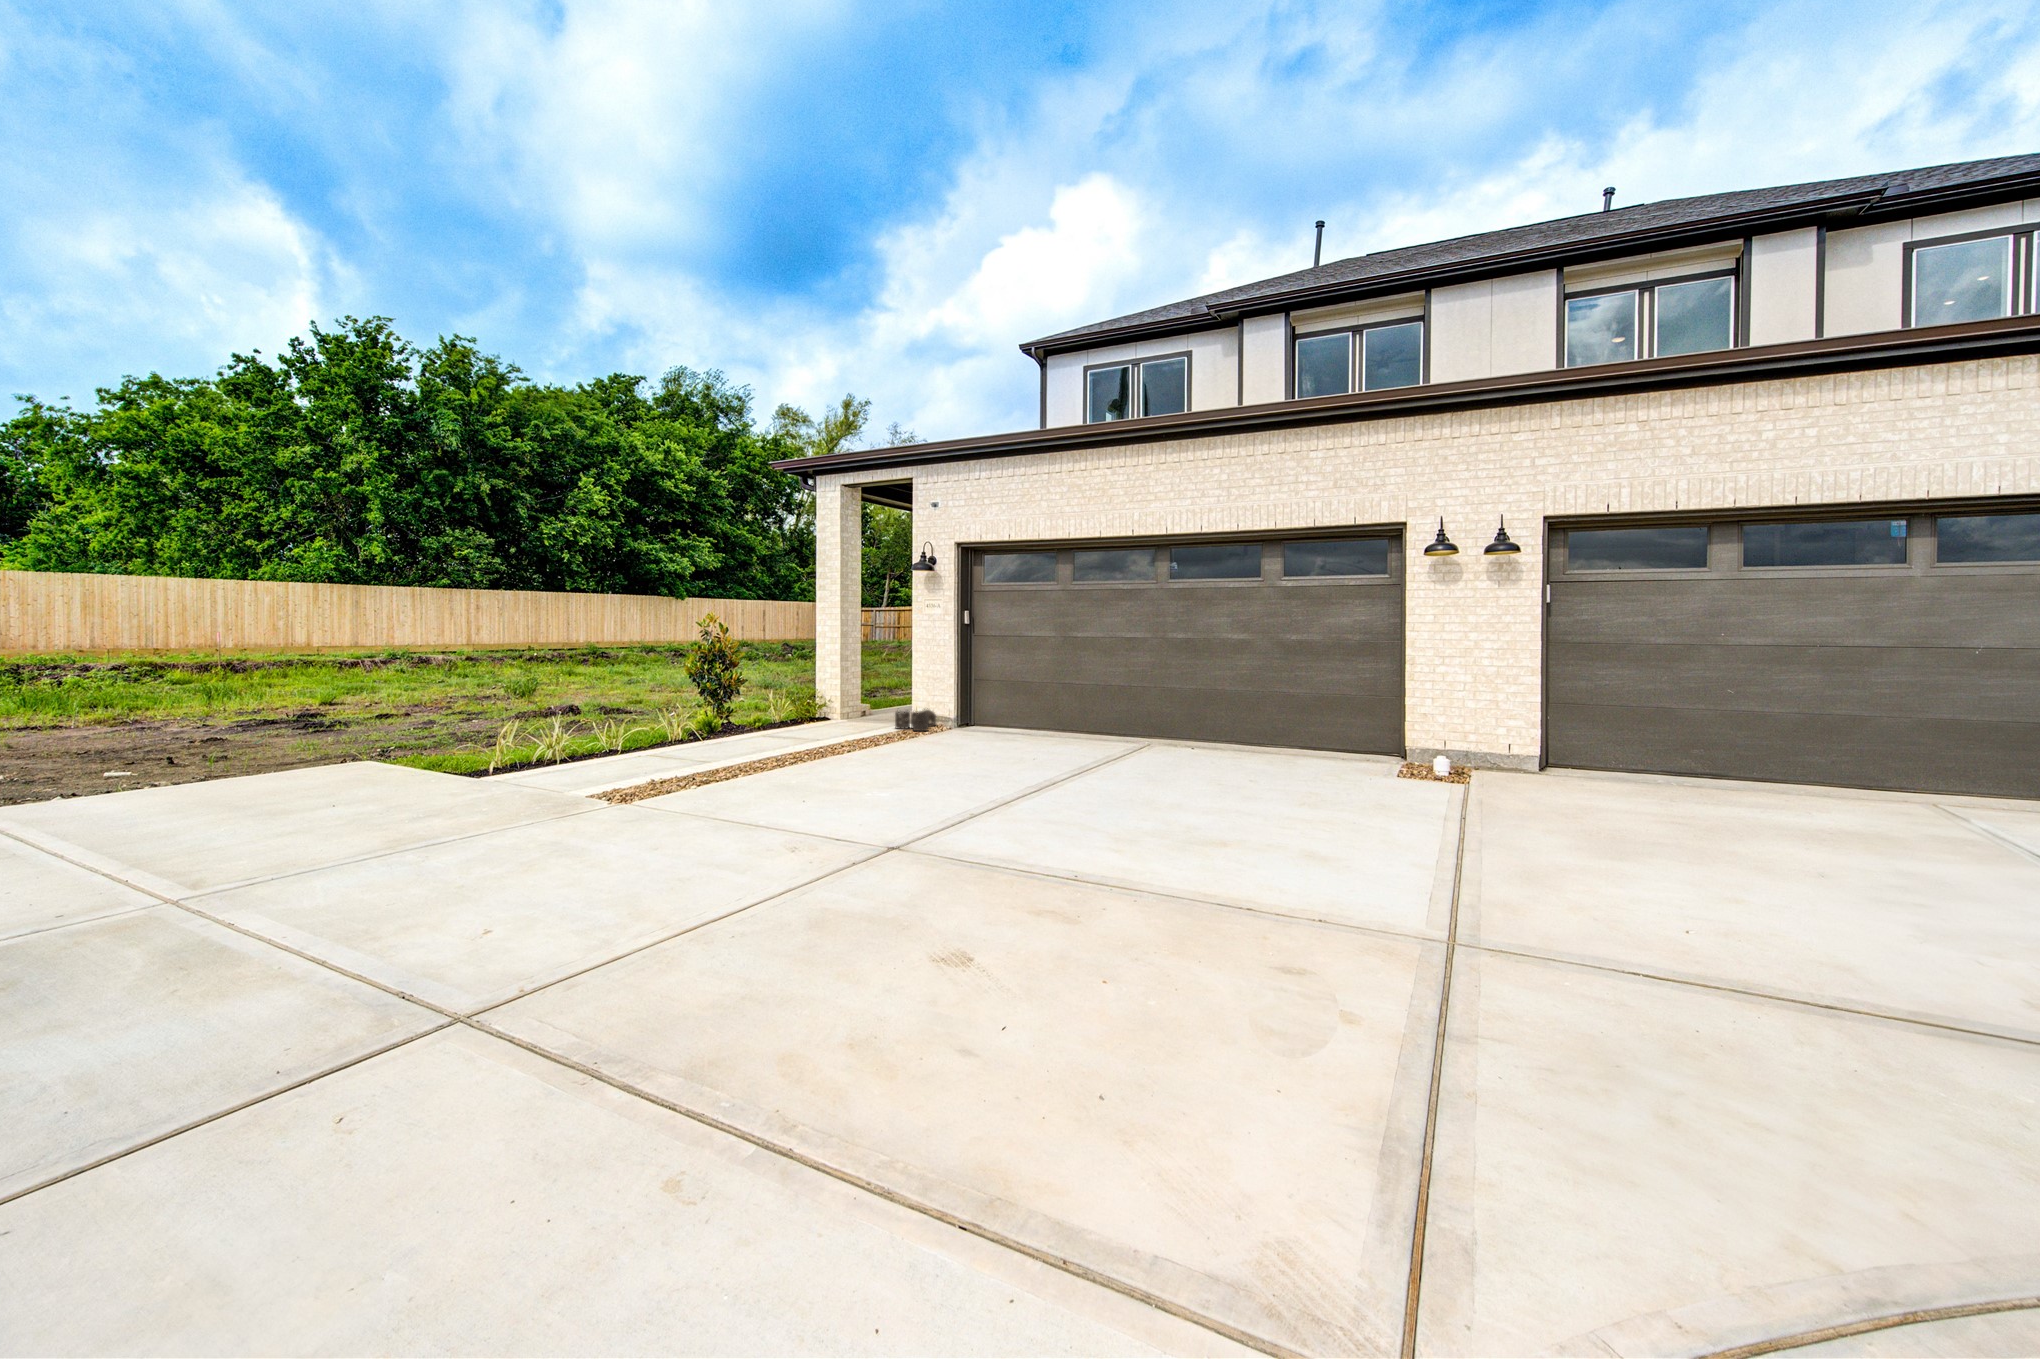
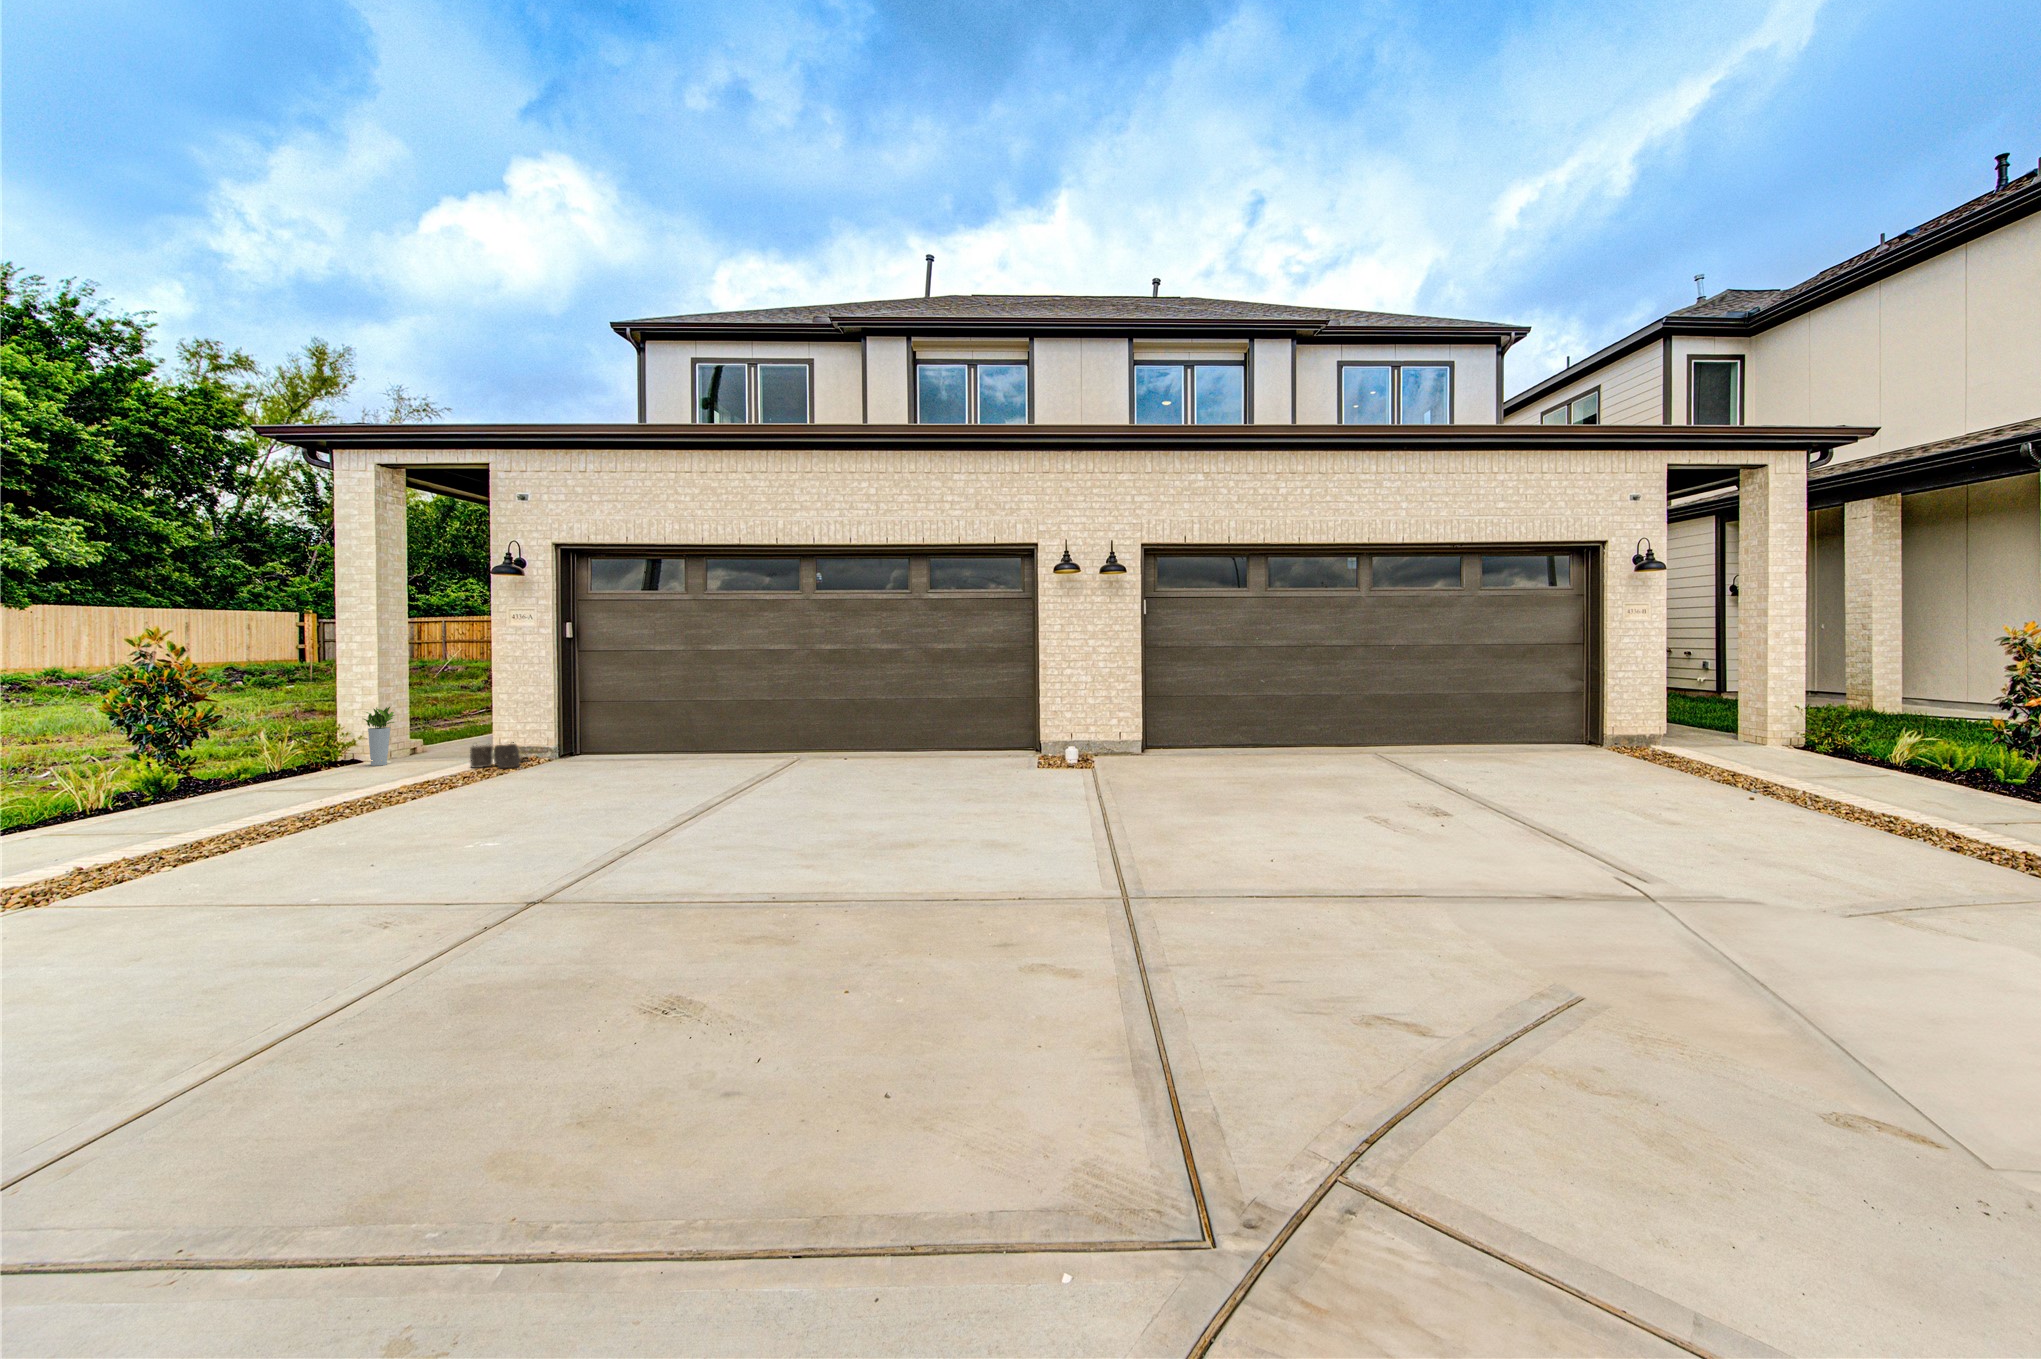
planter: none [828,675,851,721] -> present [364,707,394,766]

